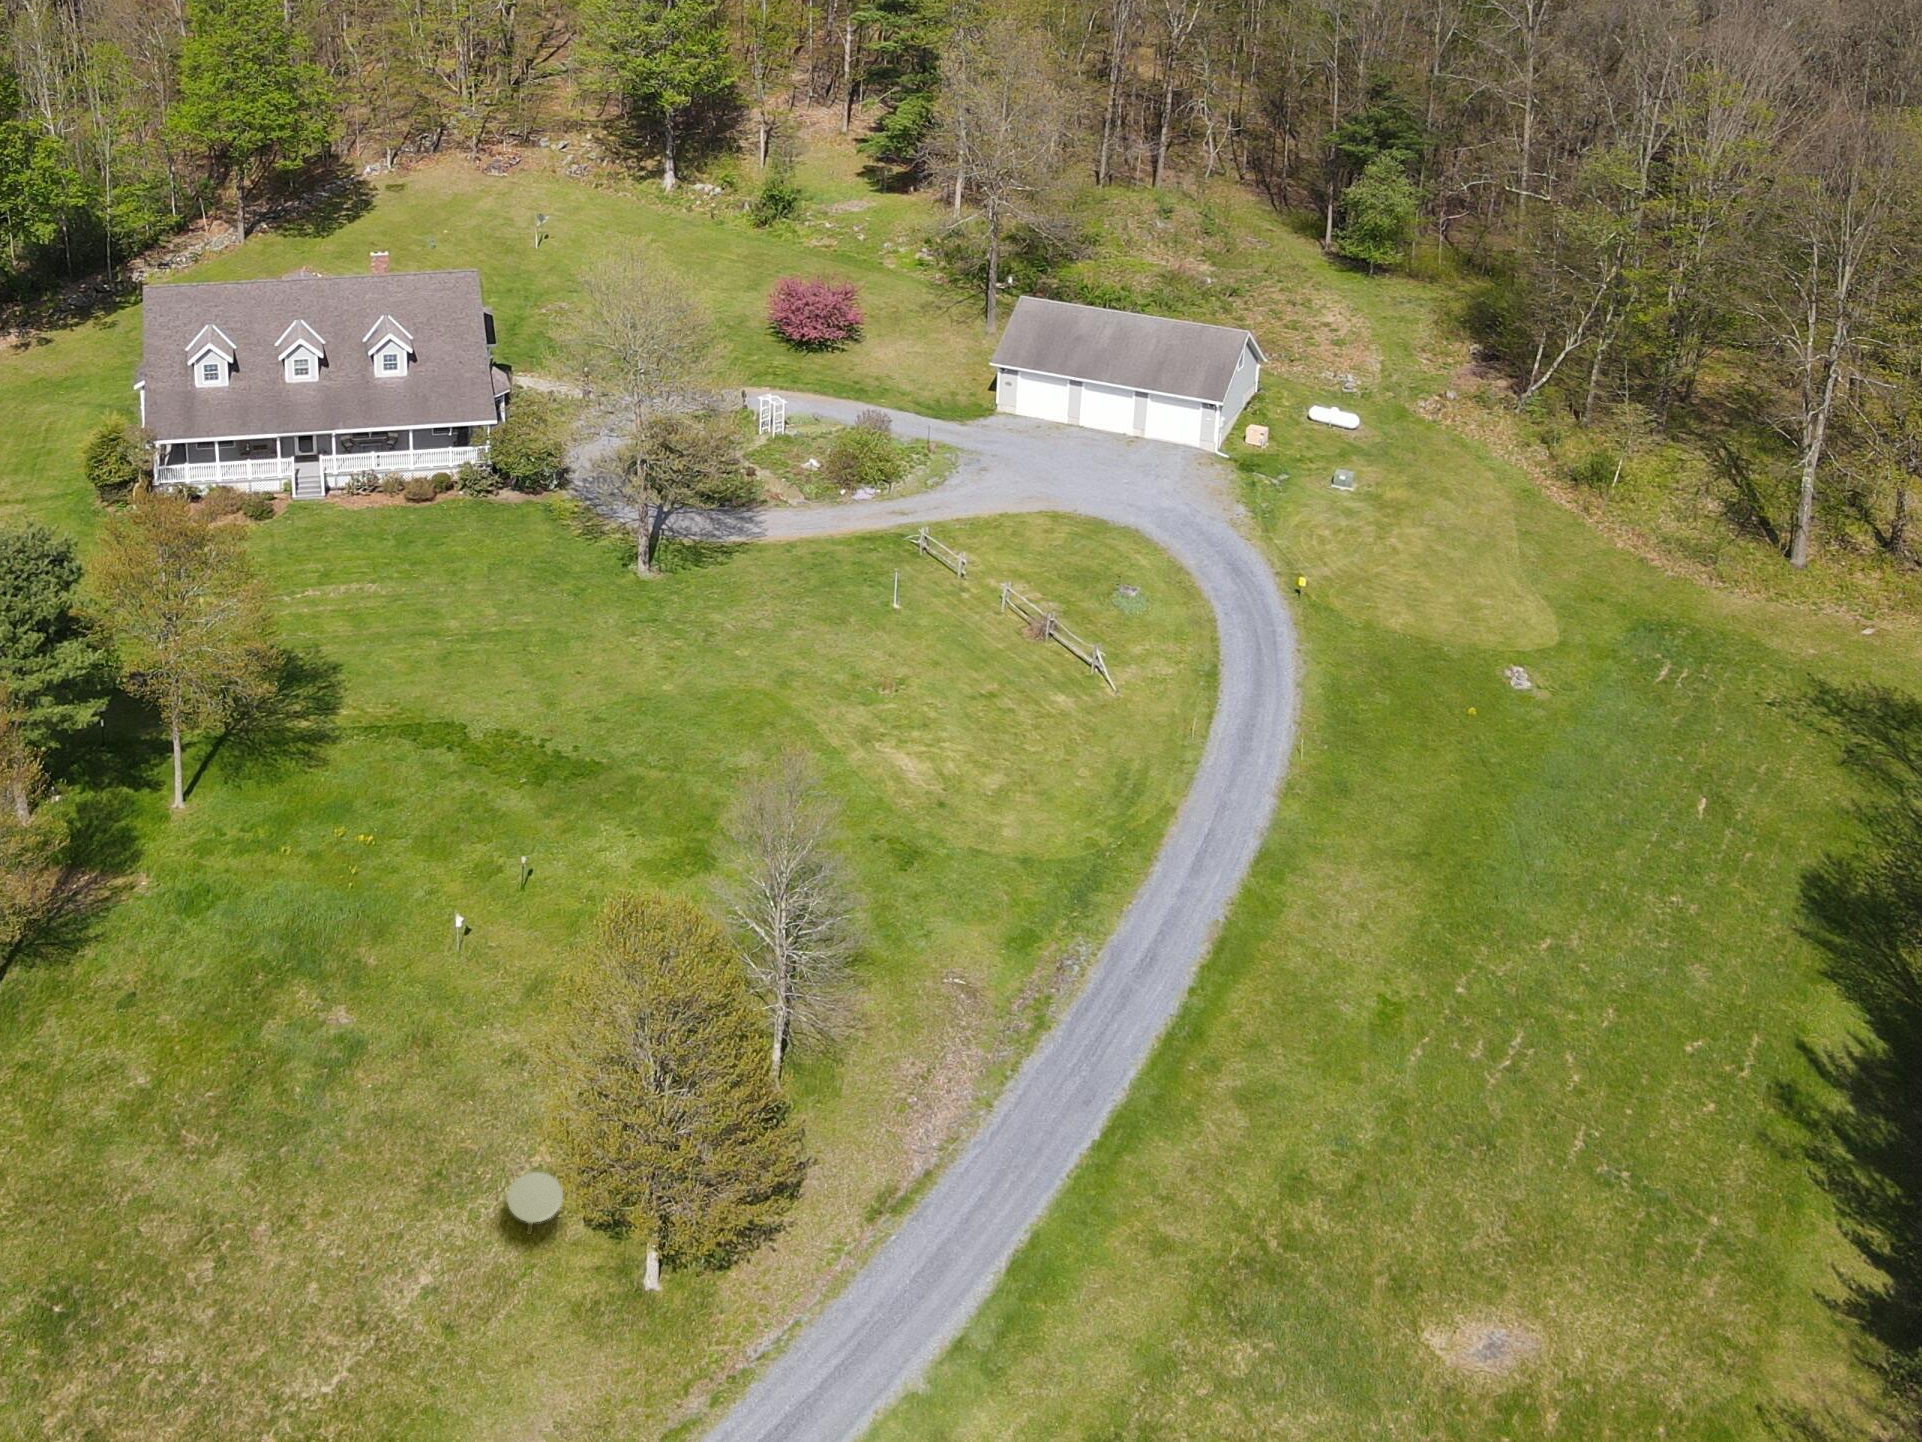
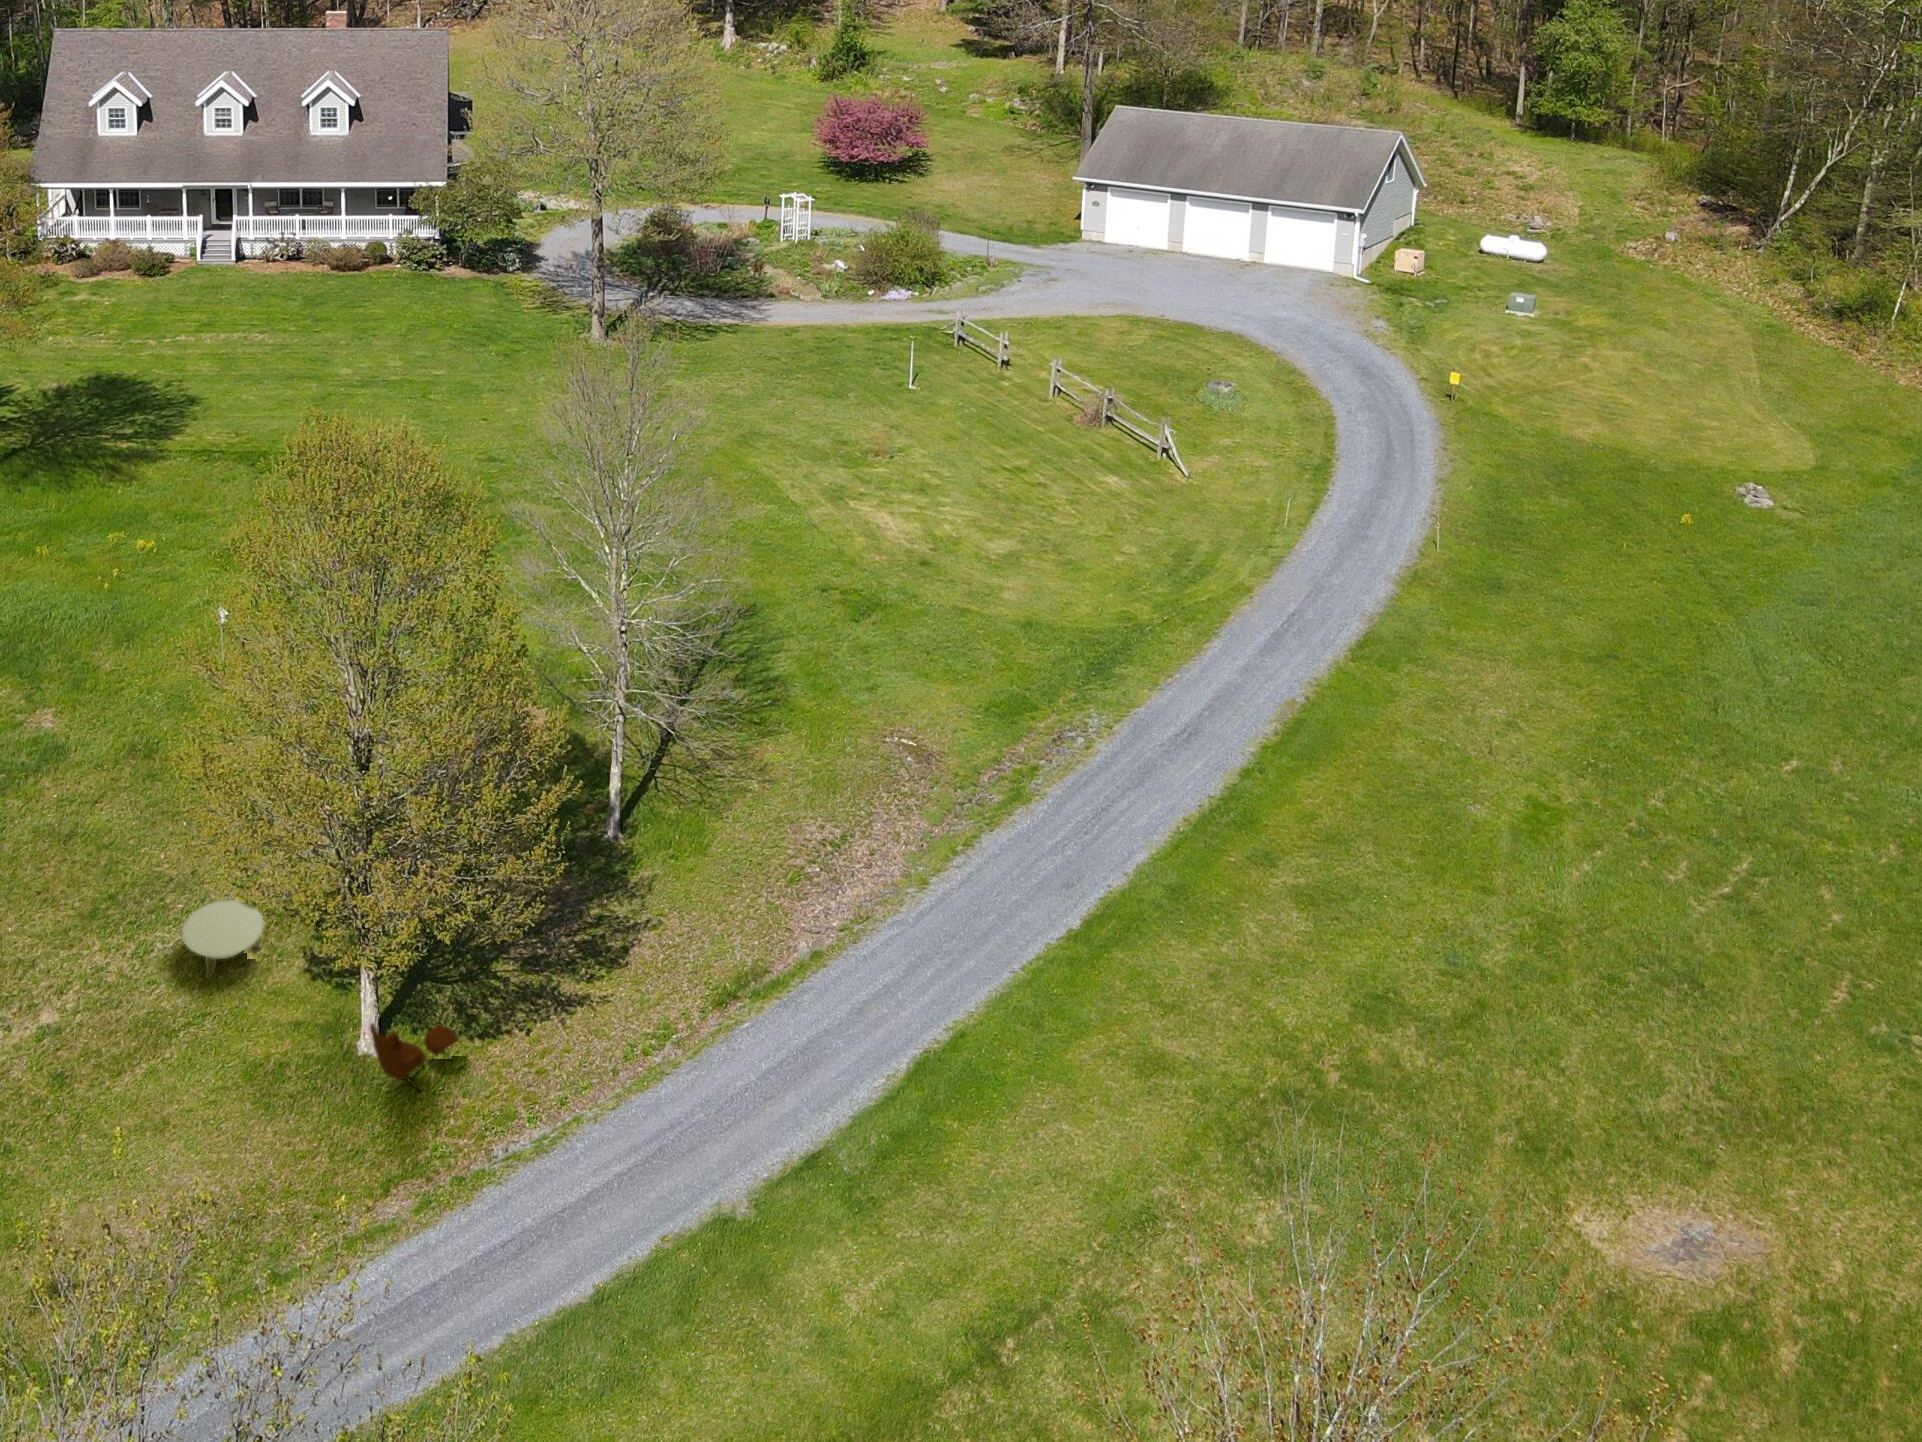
lounge chair: none [662,1261,713,1317] -> present [370,1023,458,1087]

